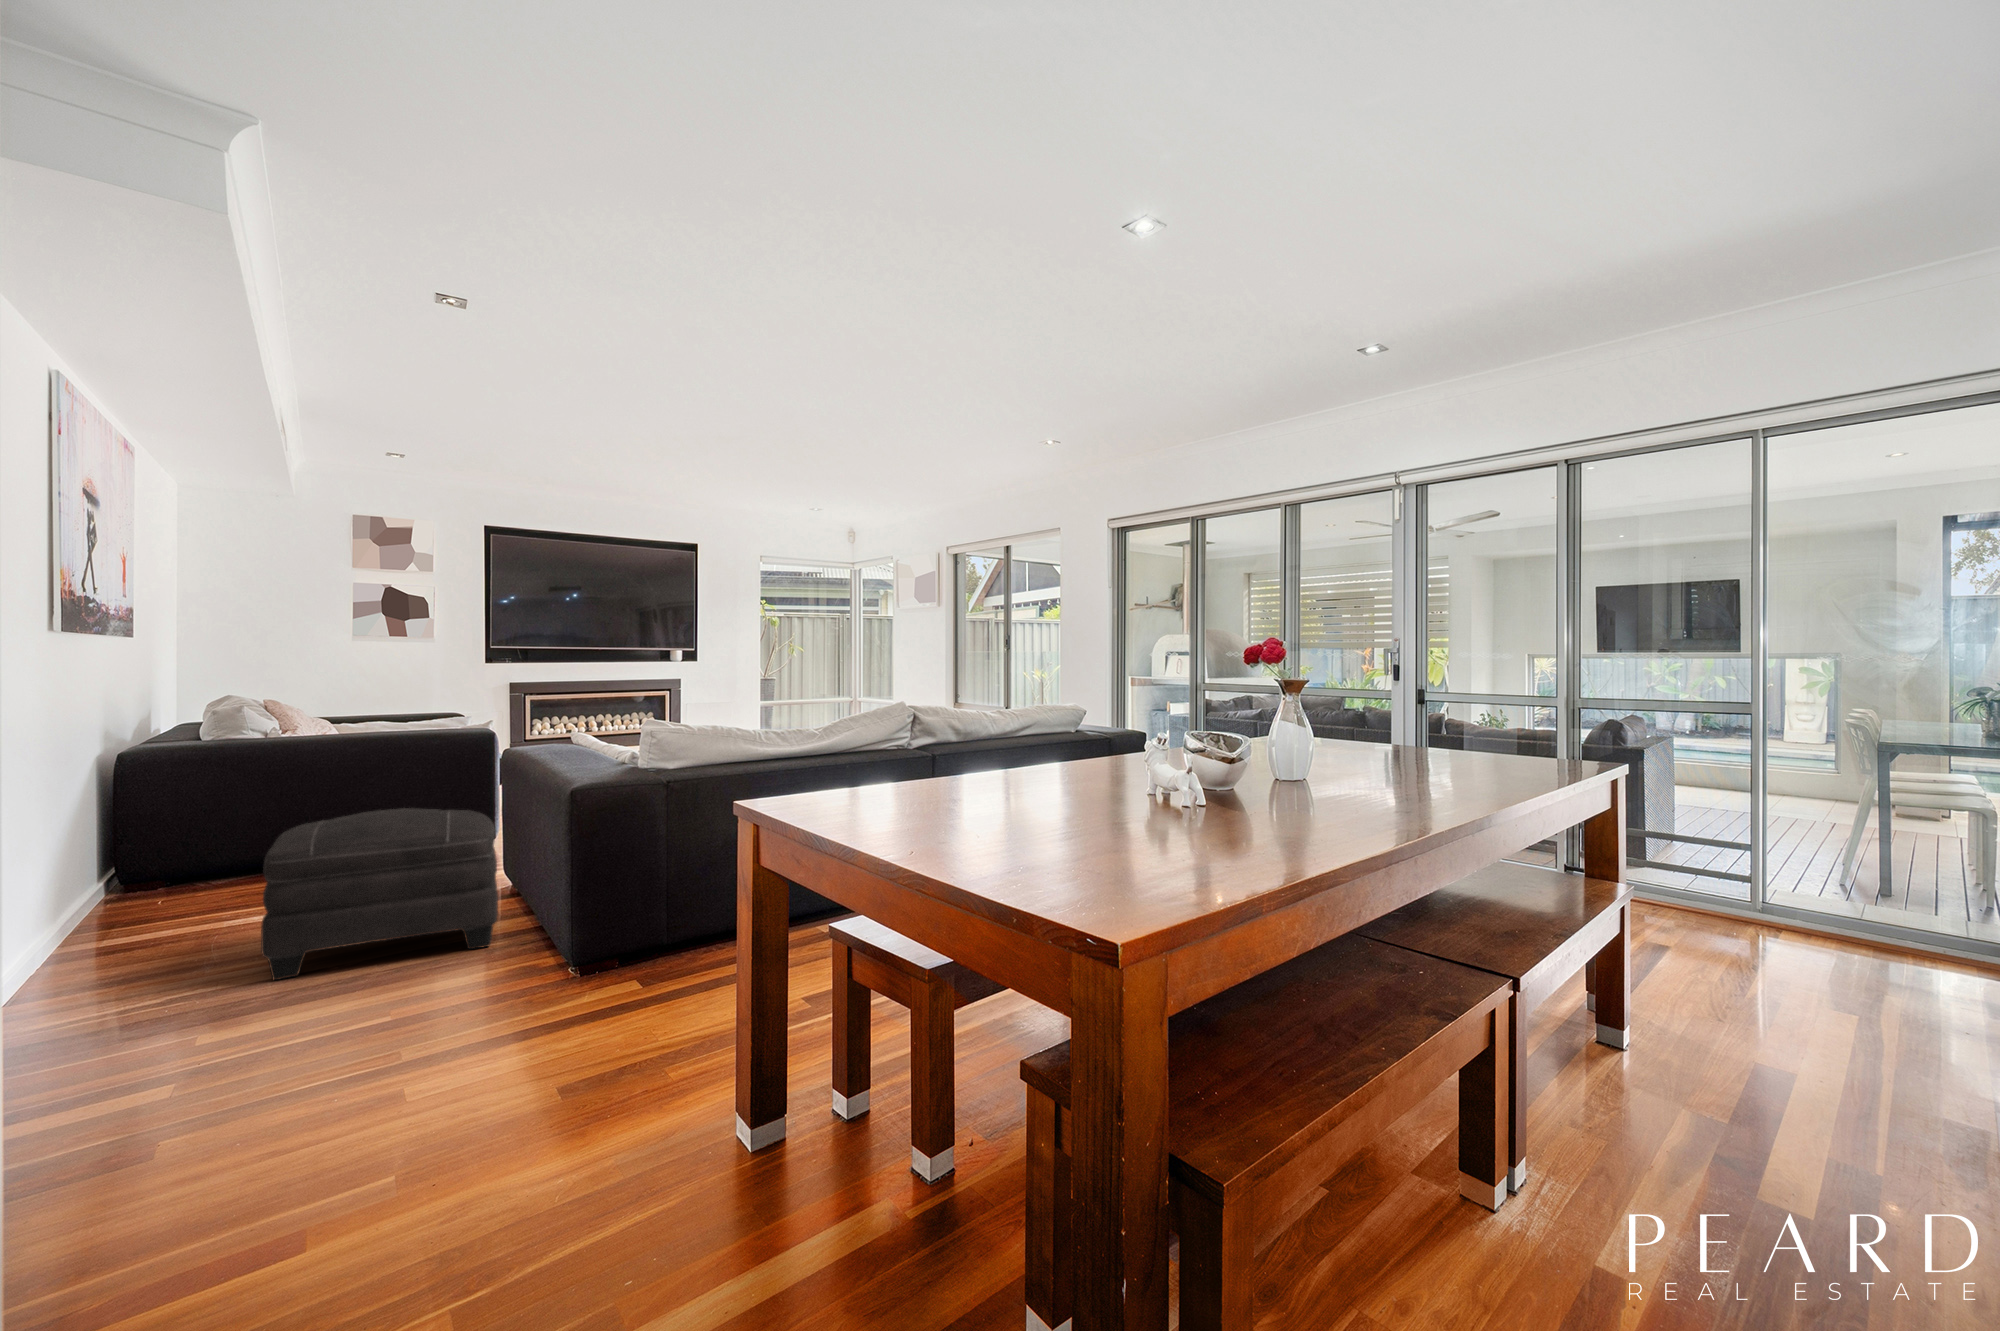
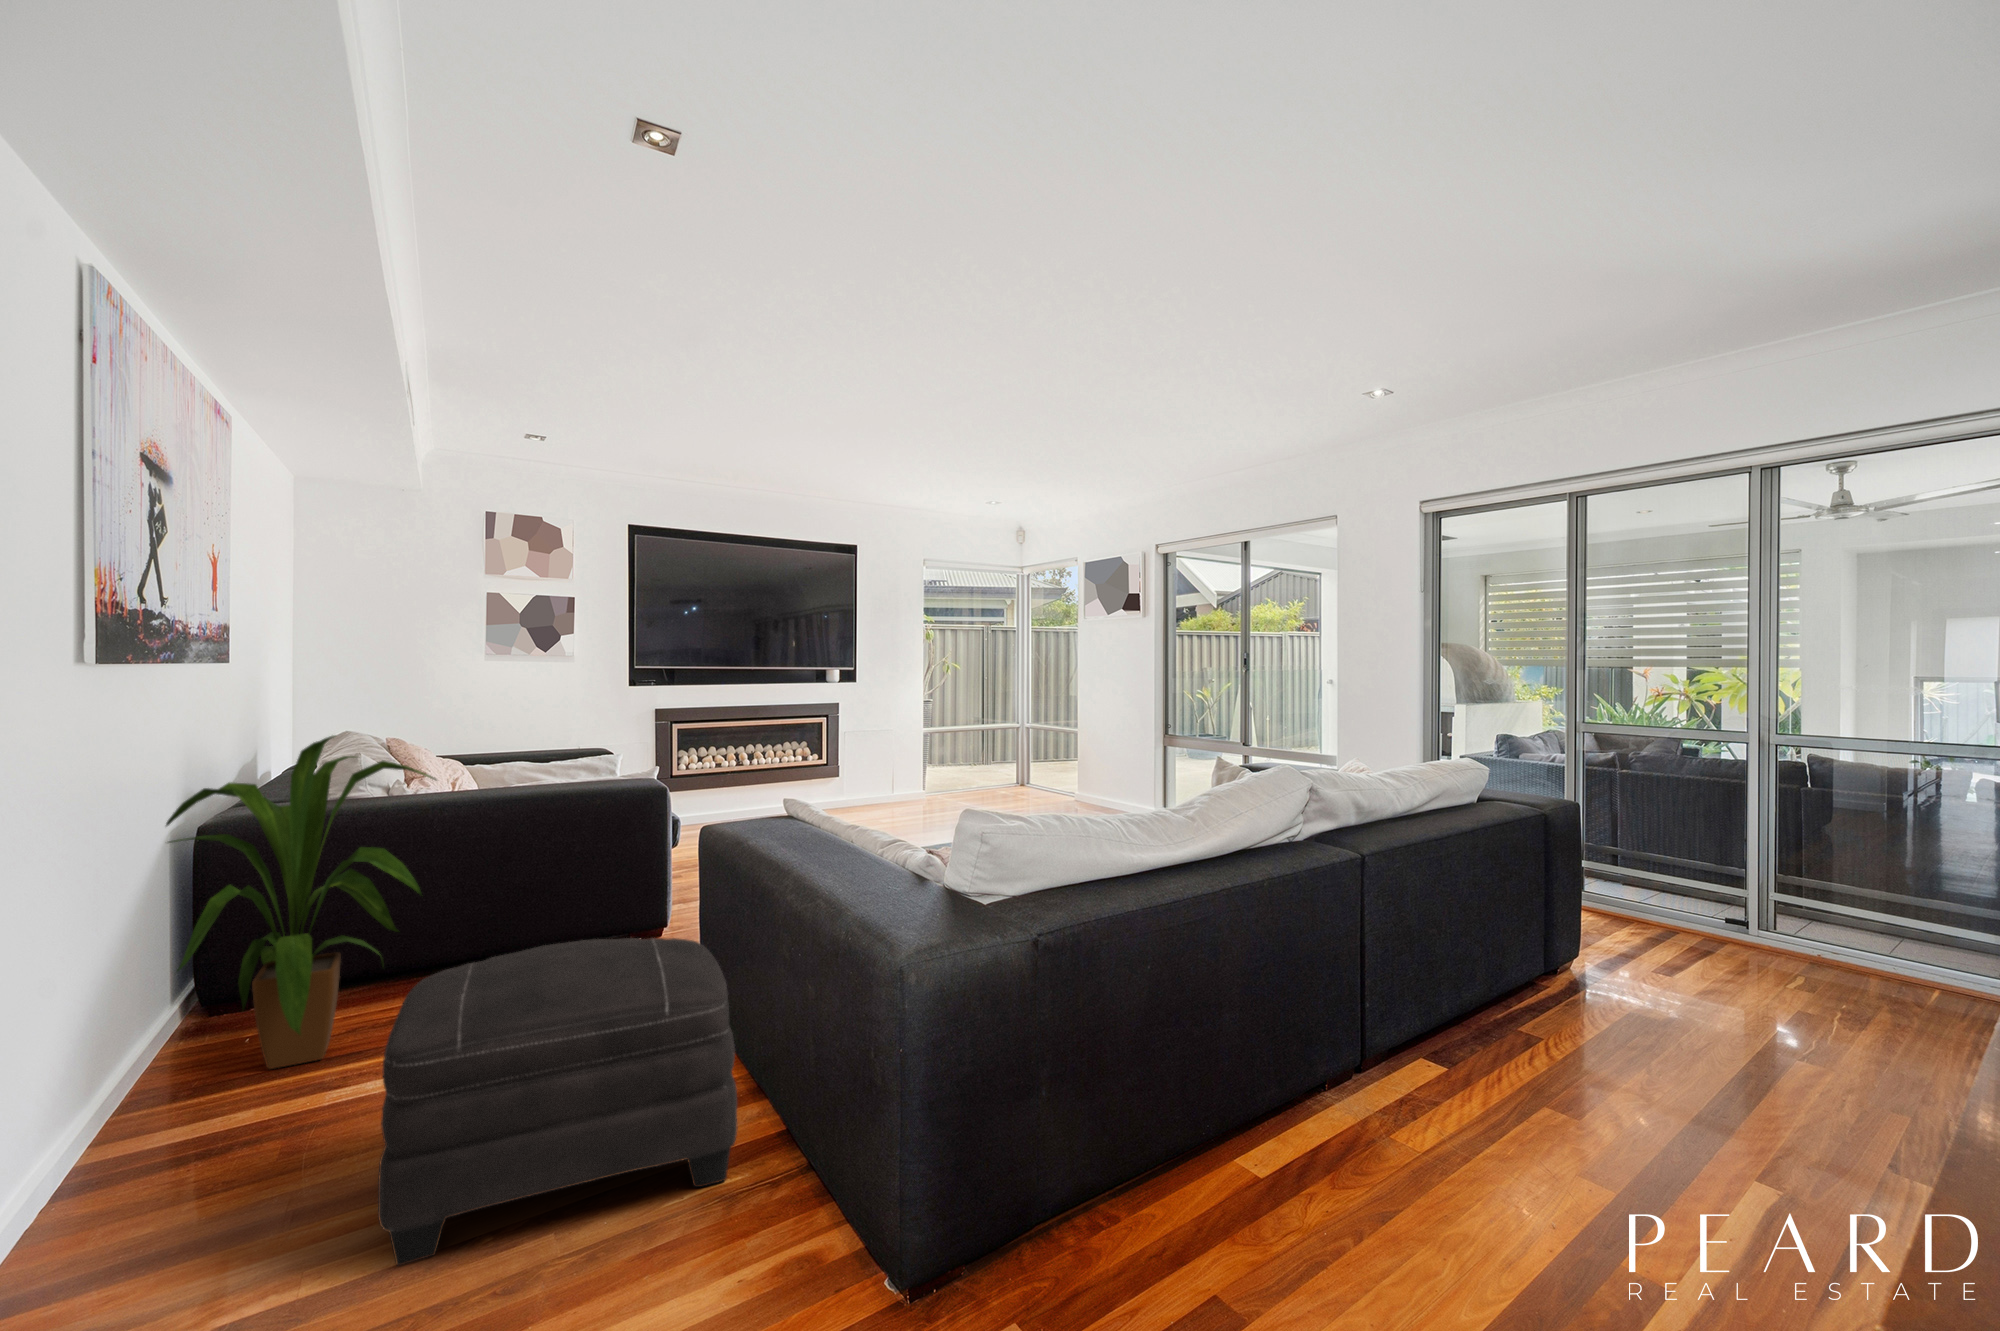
house plant: none [99,683,306,913] -> present [166,736,436,1069]

